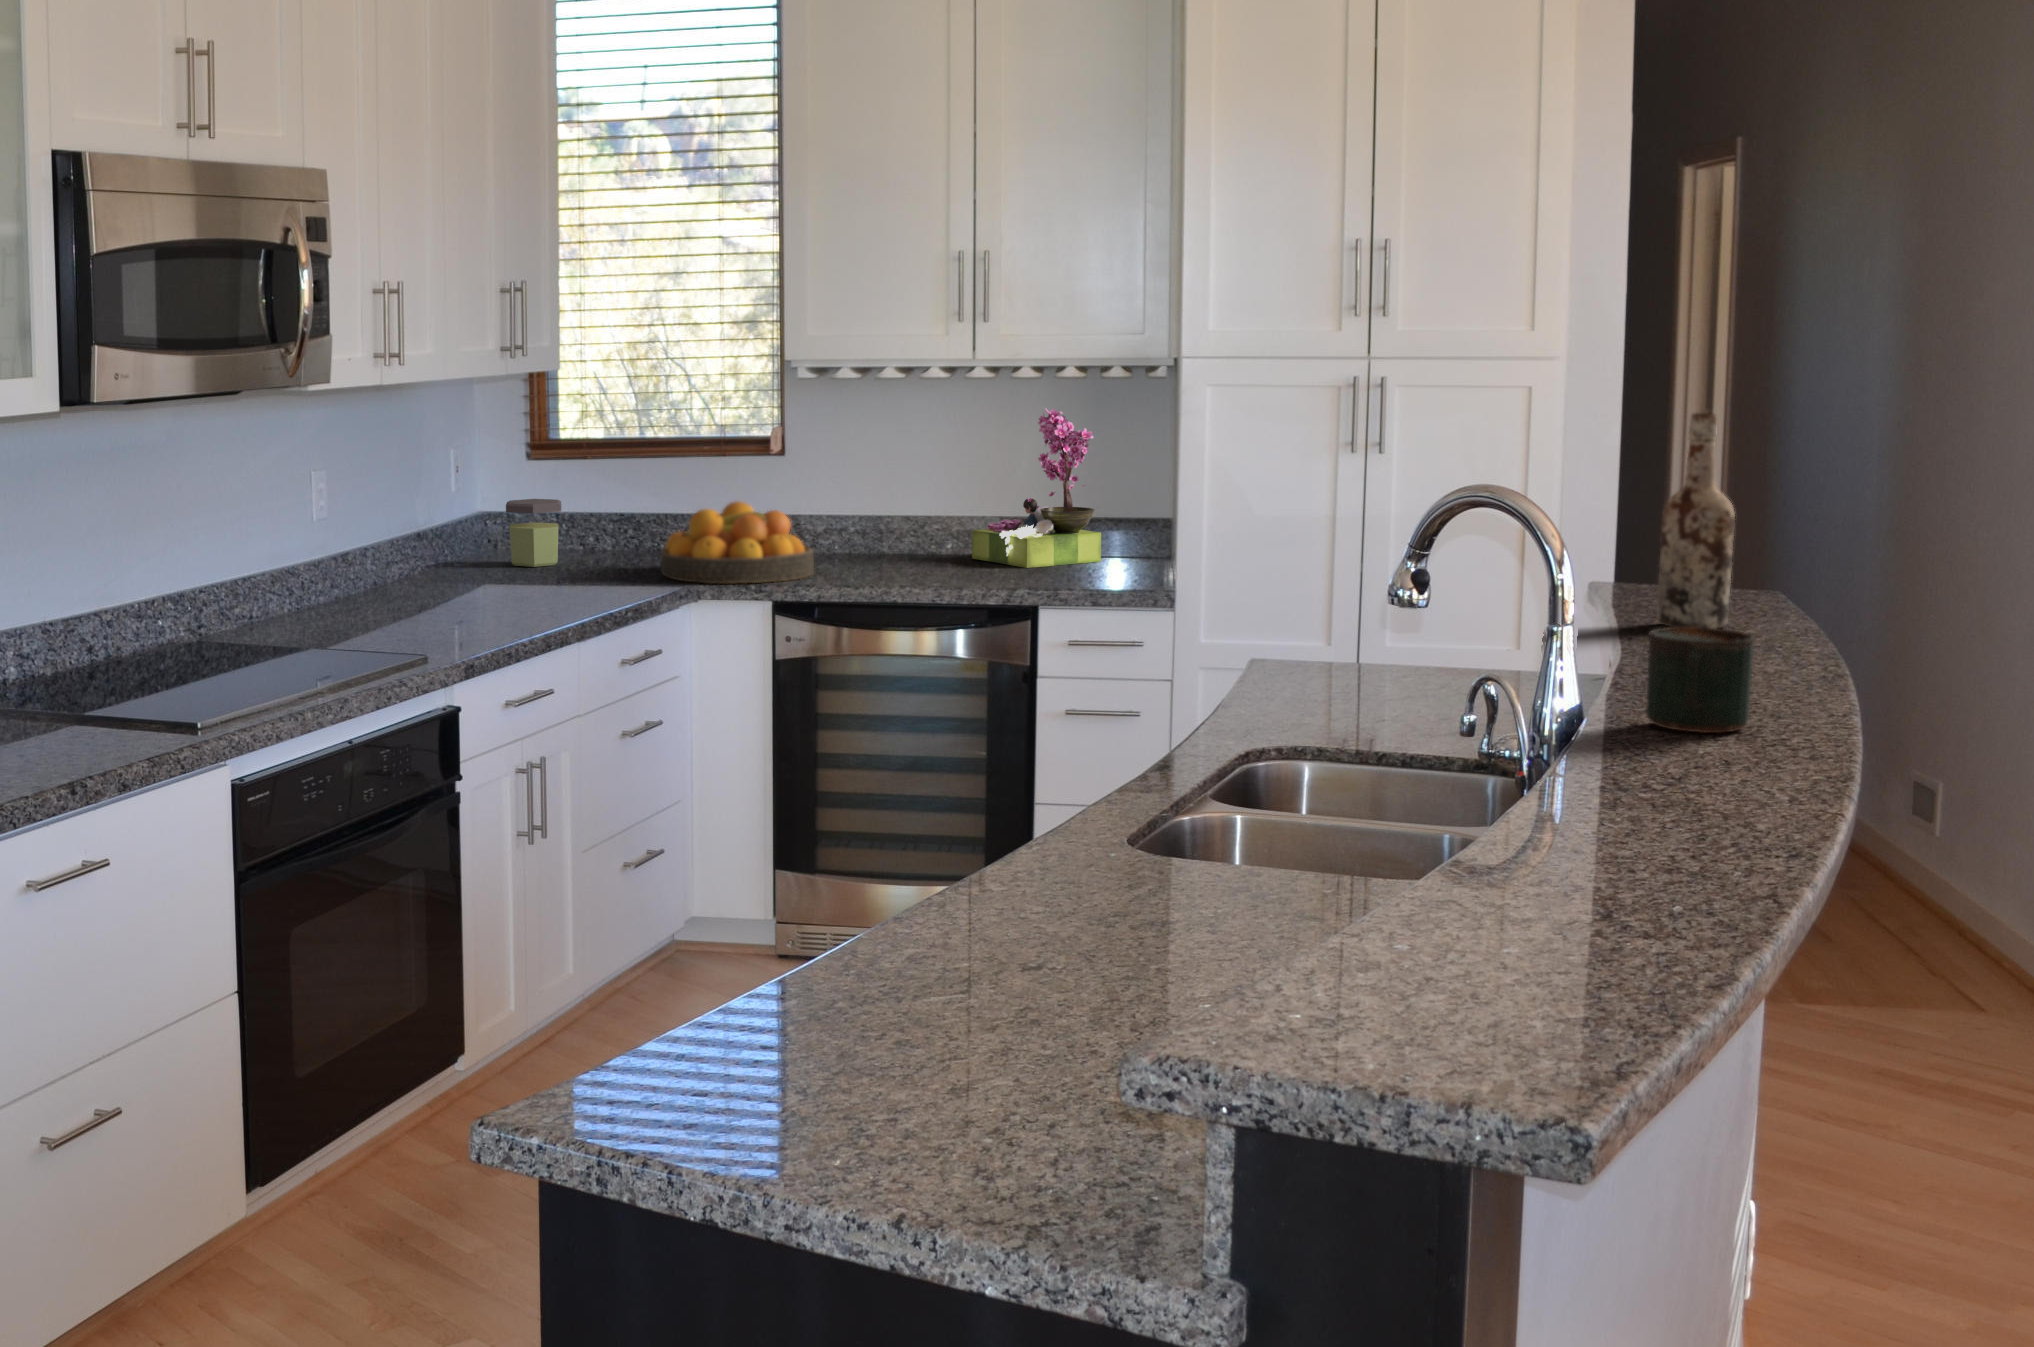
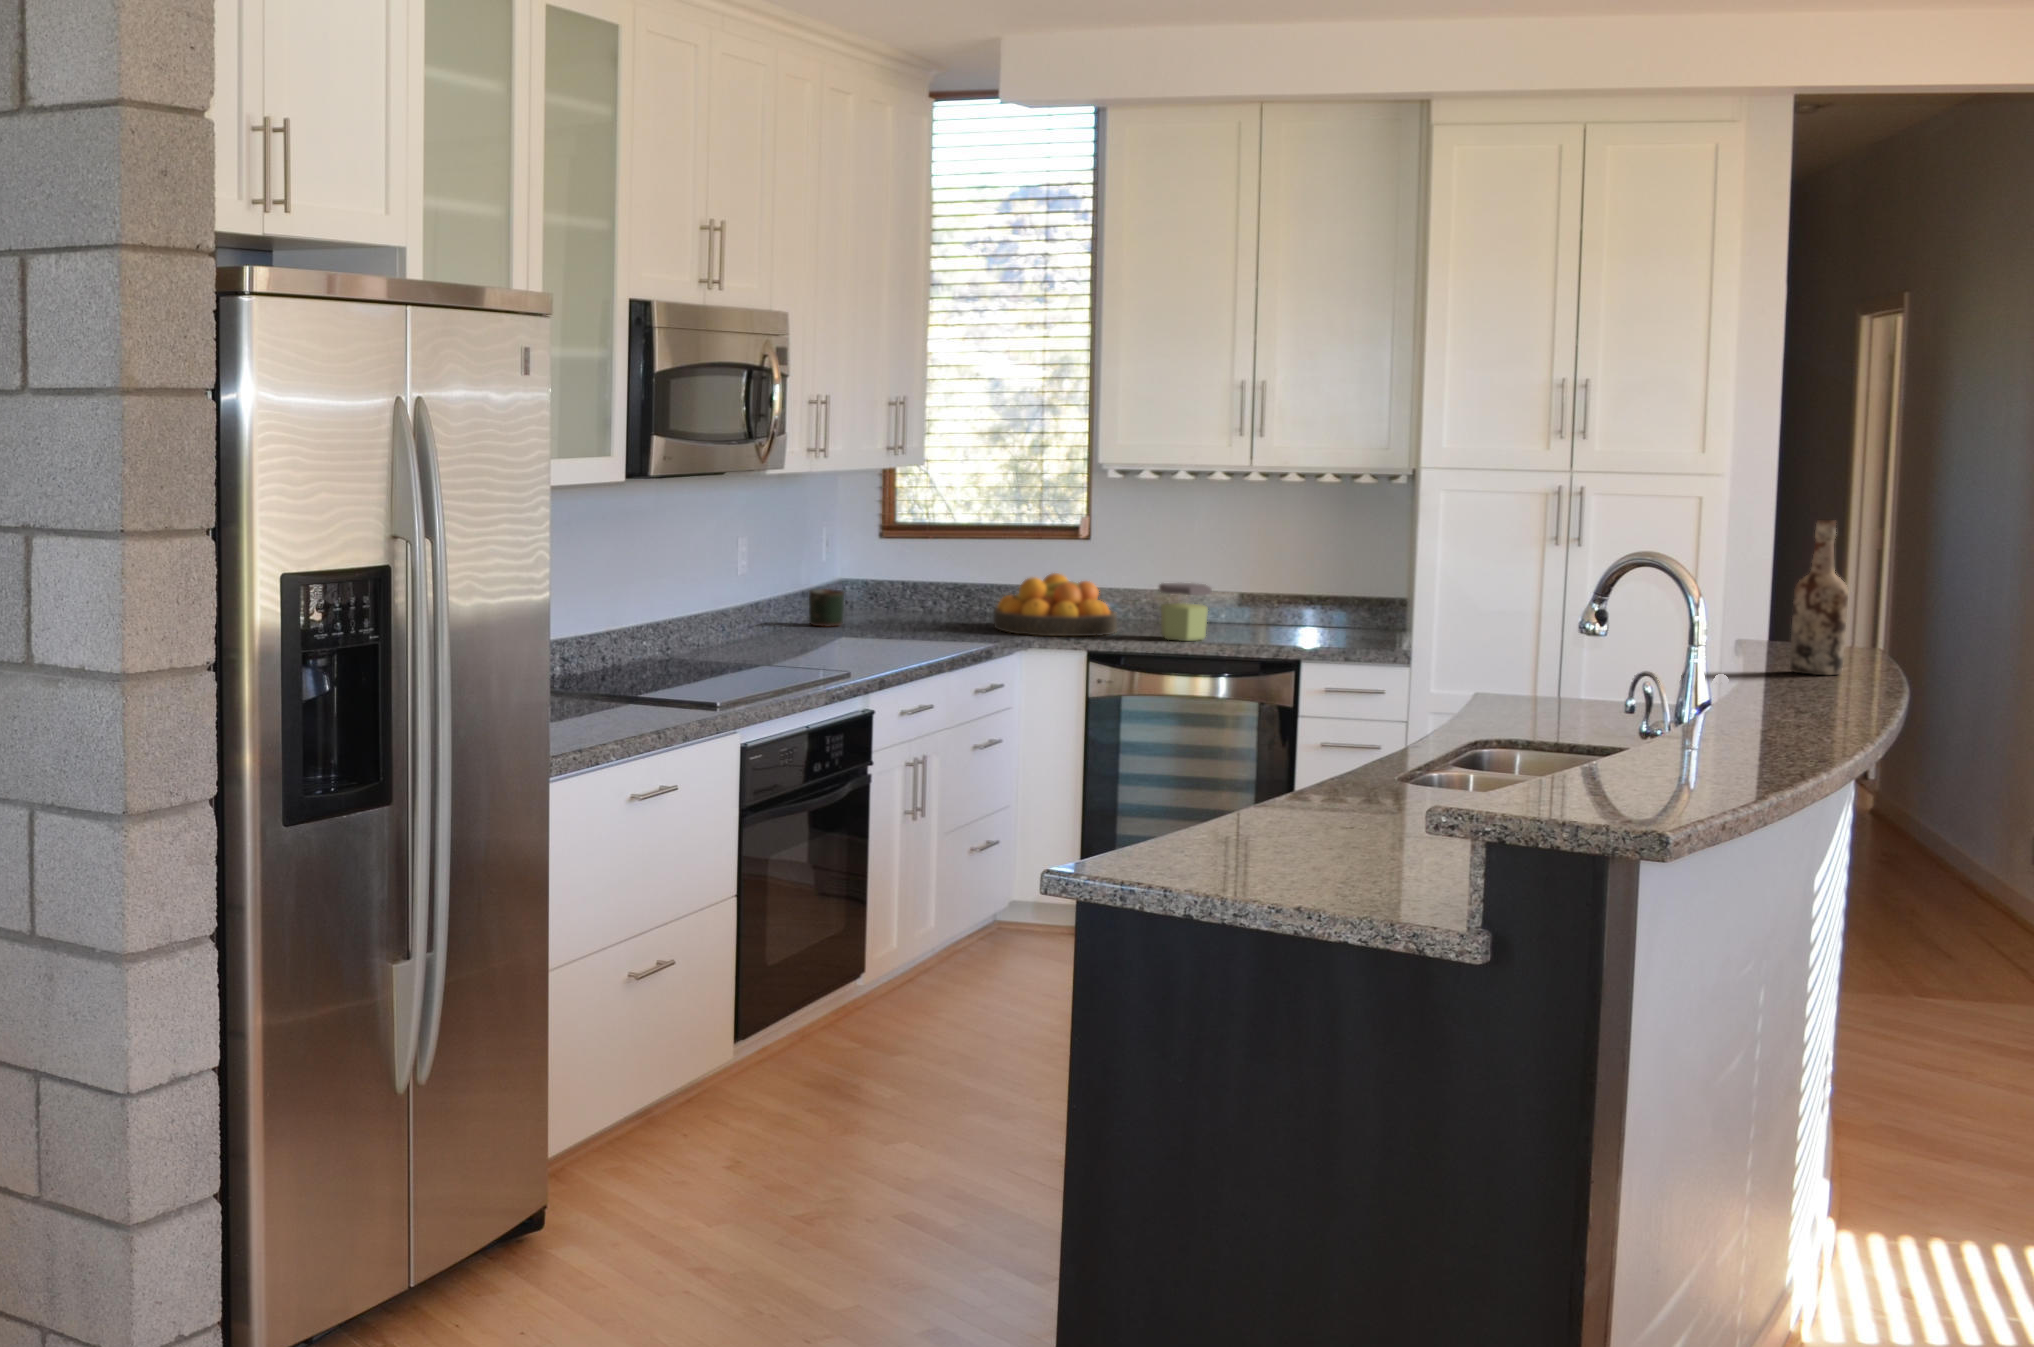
flower arrangement: present [972,408,1101,568] -> none [1243,506,1350,634]
jar: present [506,499,561,567] -> present [1159,583,1212,641]
mug: present [1646,627,1755,733] -> present [809,589,844,626]

